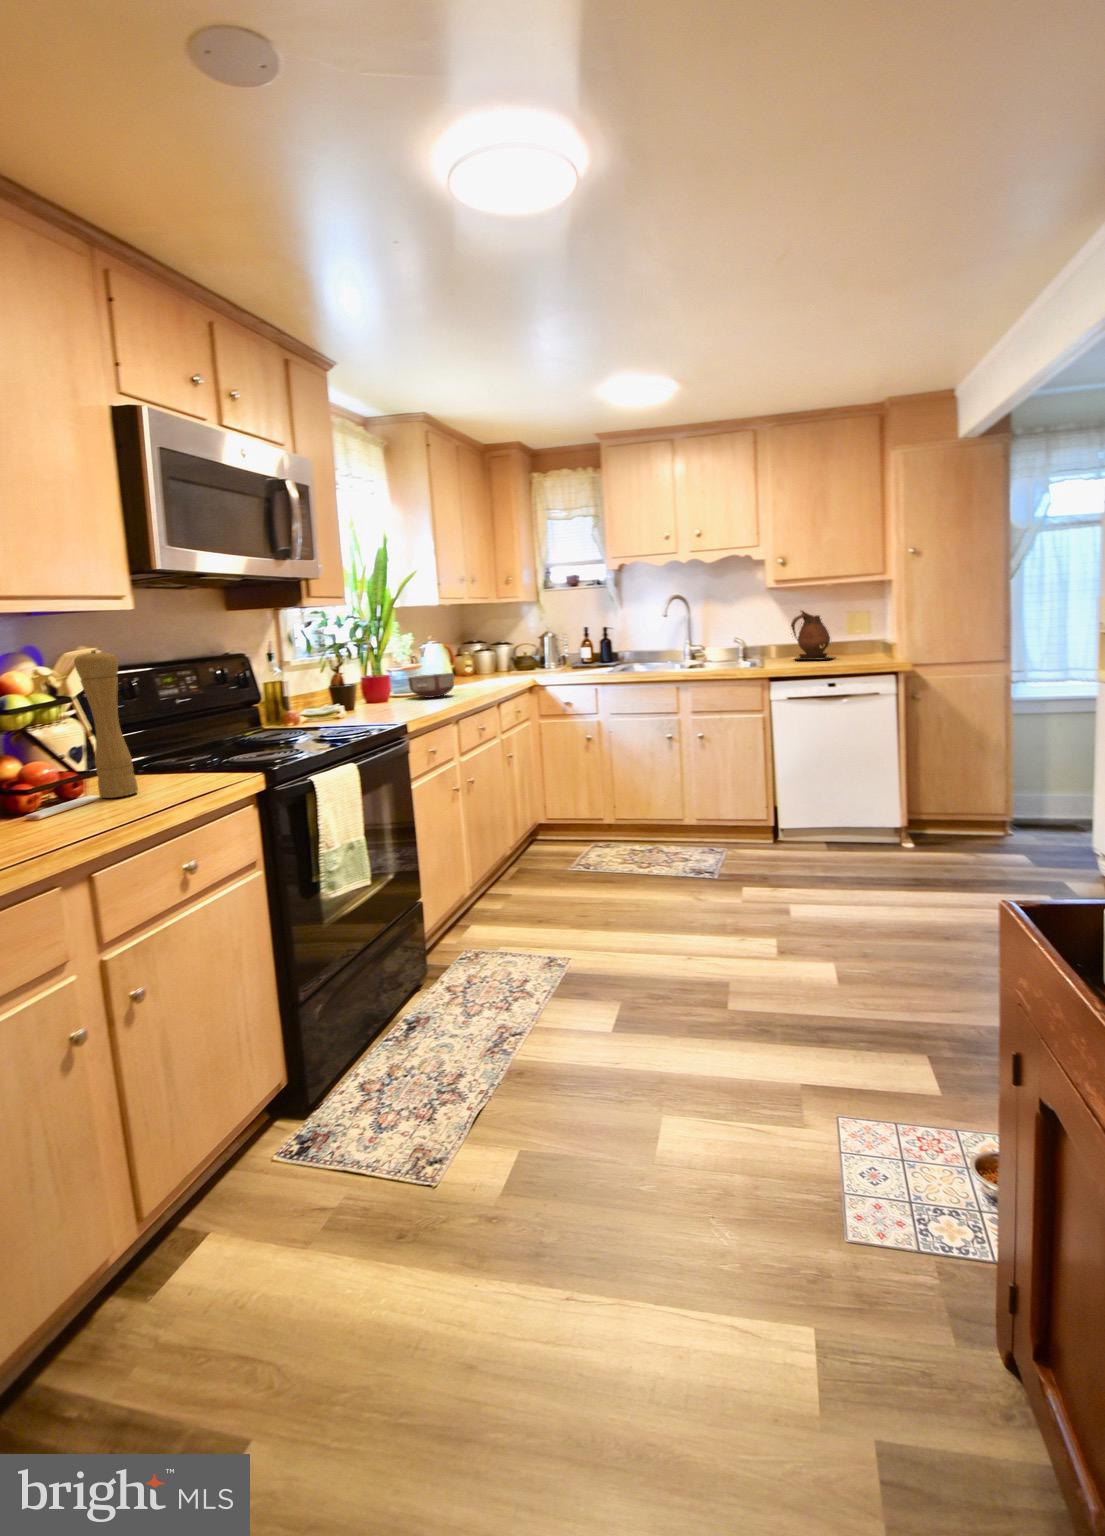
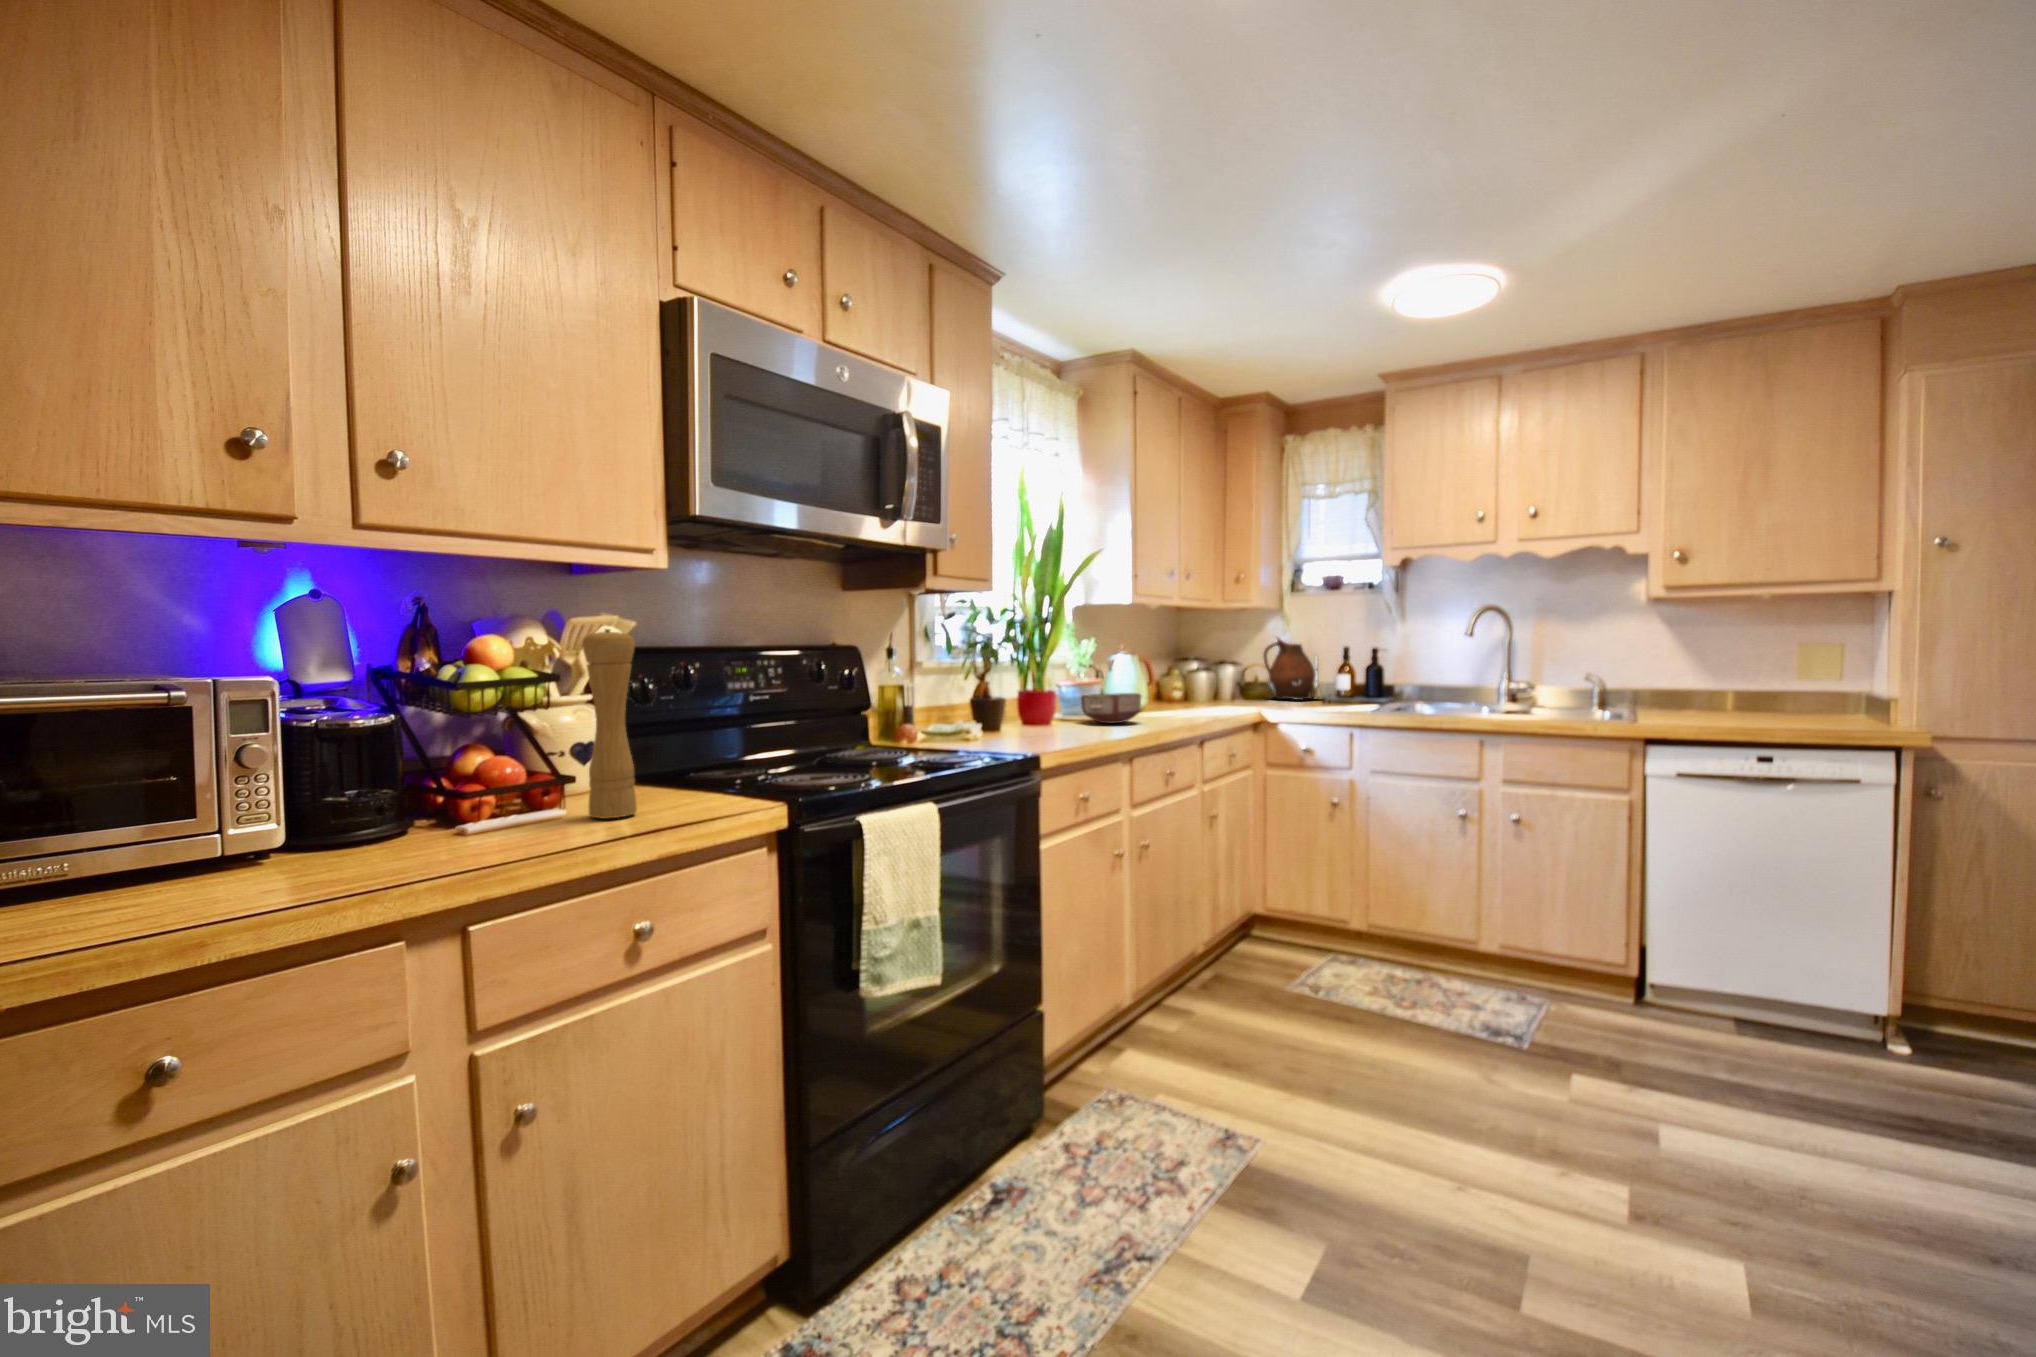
ceramic pitcher: present [791,610,835,660] -> present [1264,638,1315,700]

